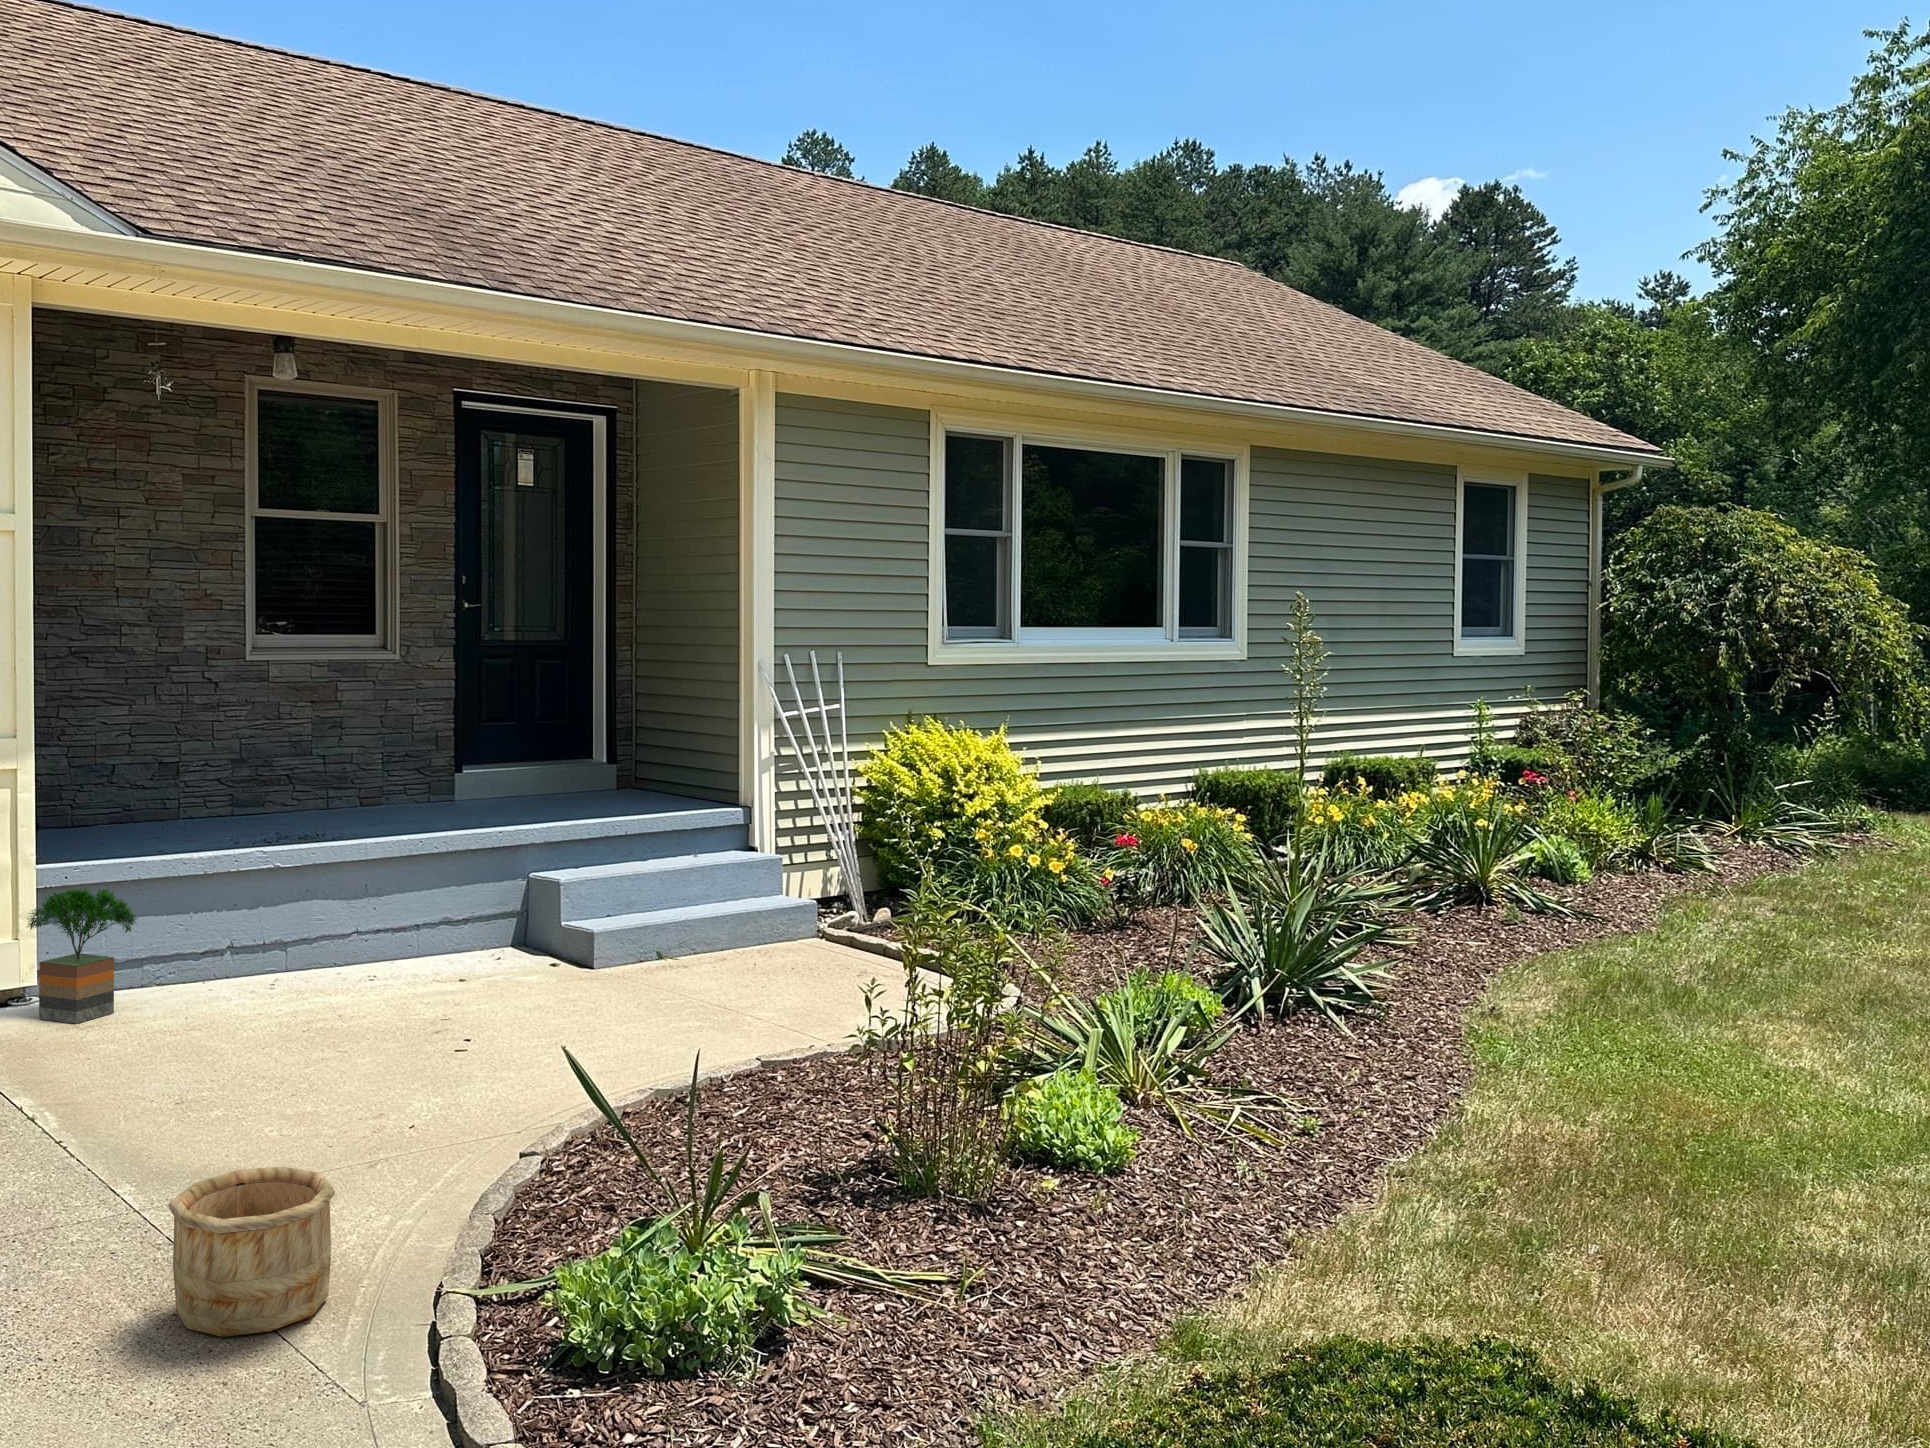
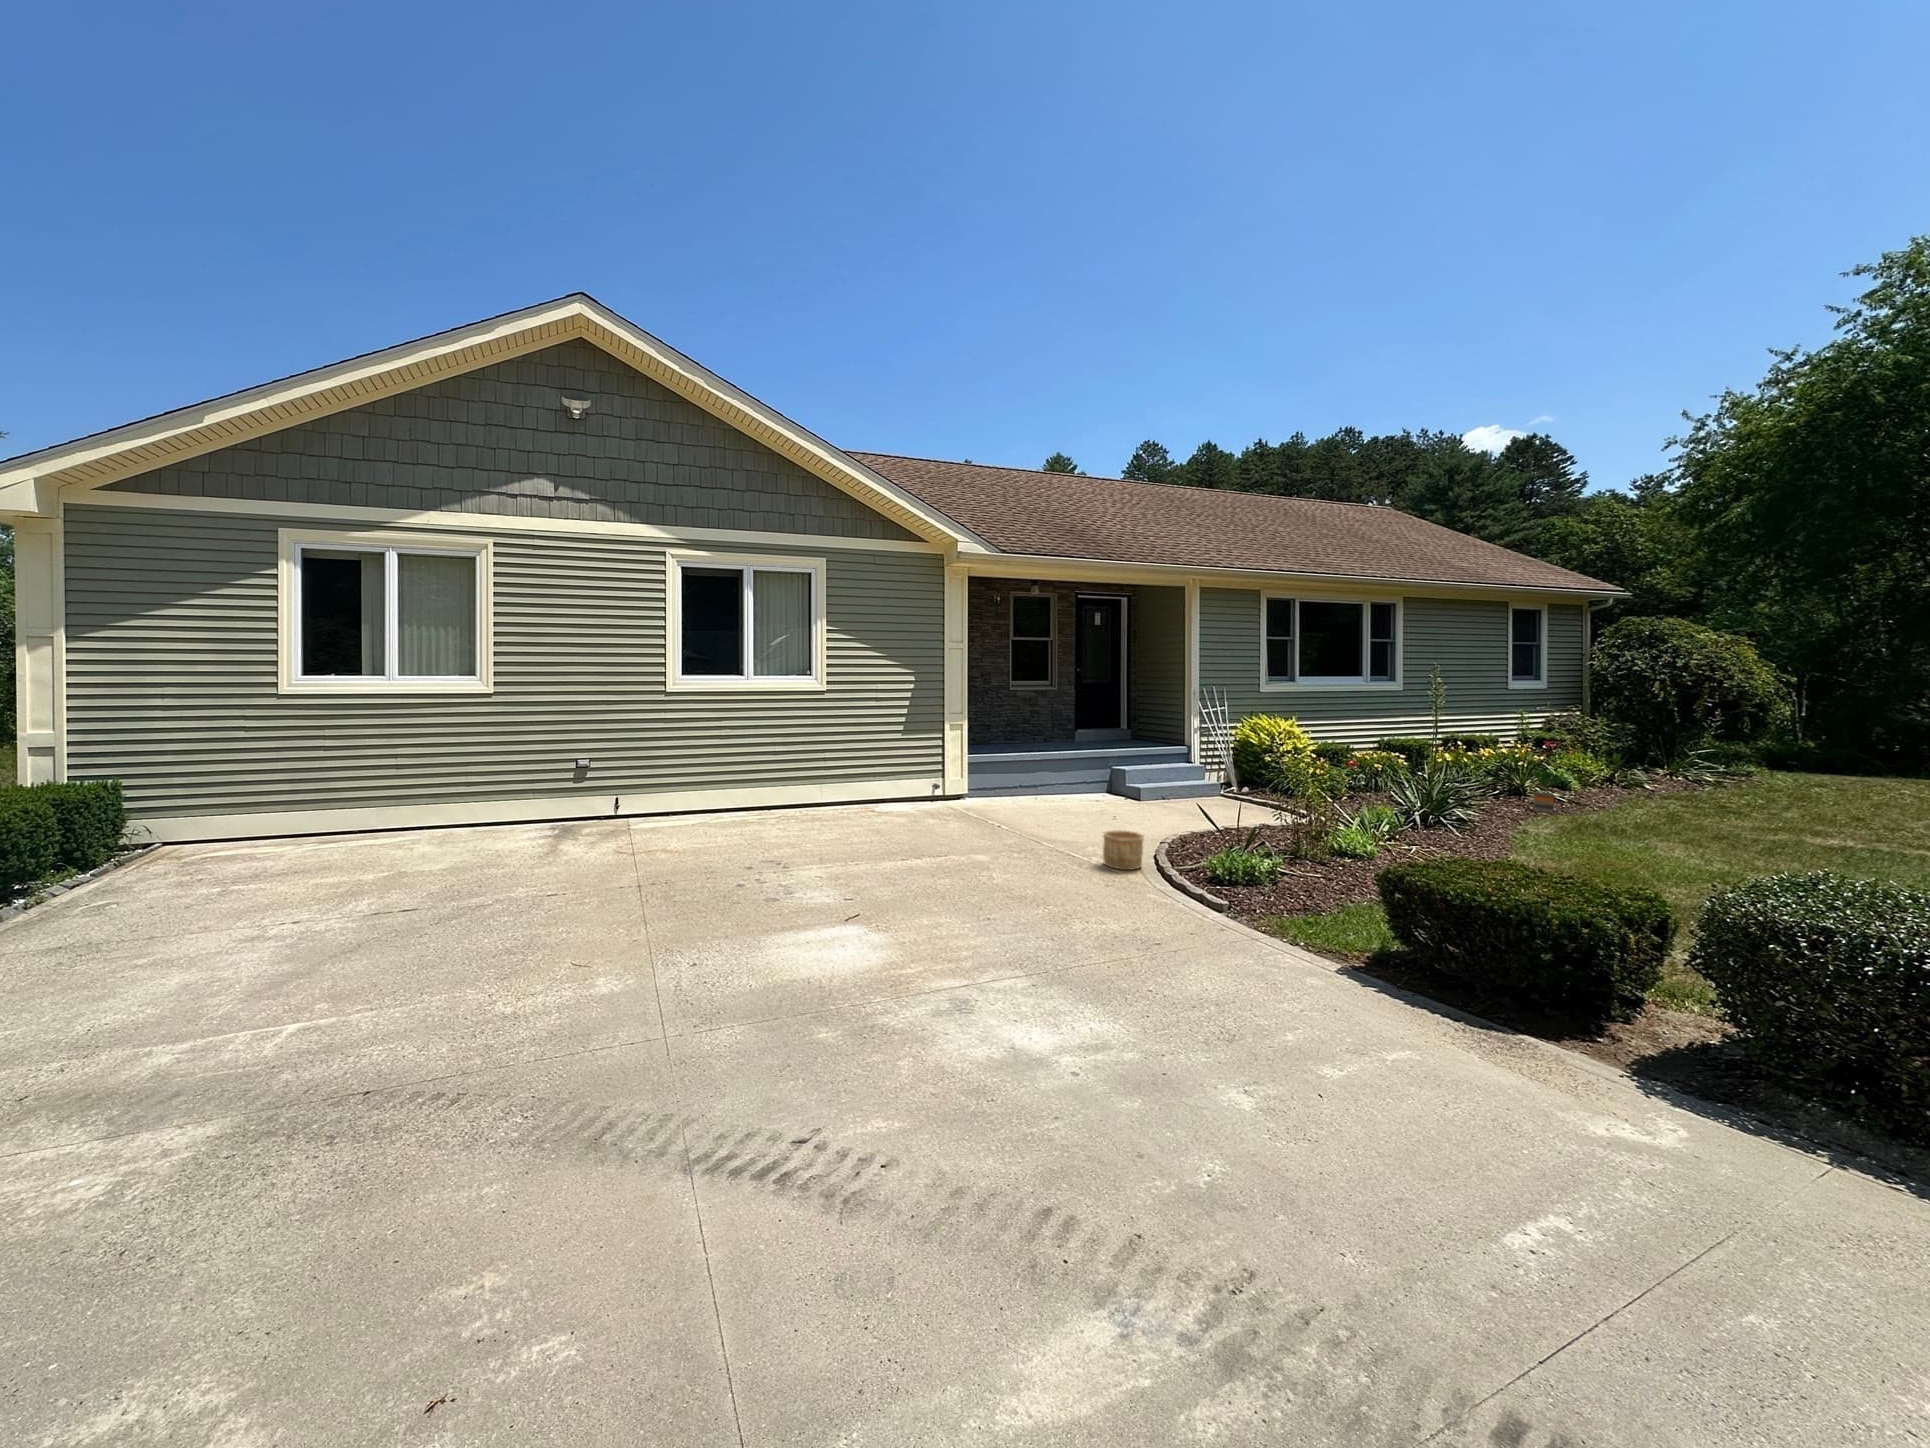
potted tree: present [28,887,137,1024] -> present [1528,771,1562,813]

